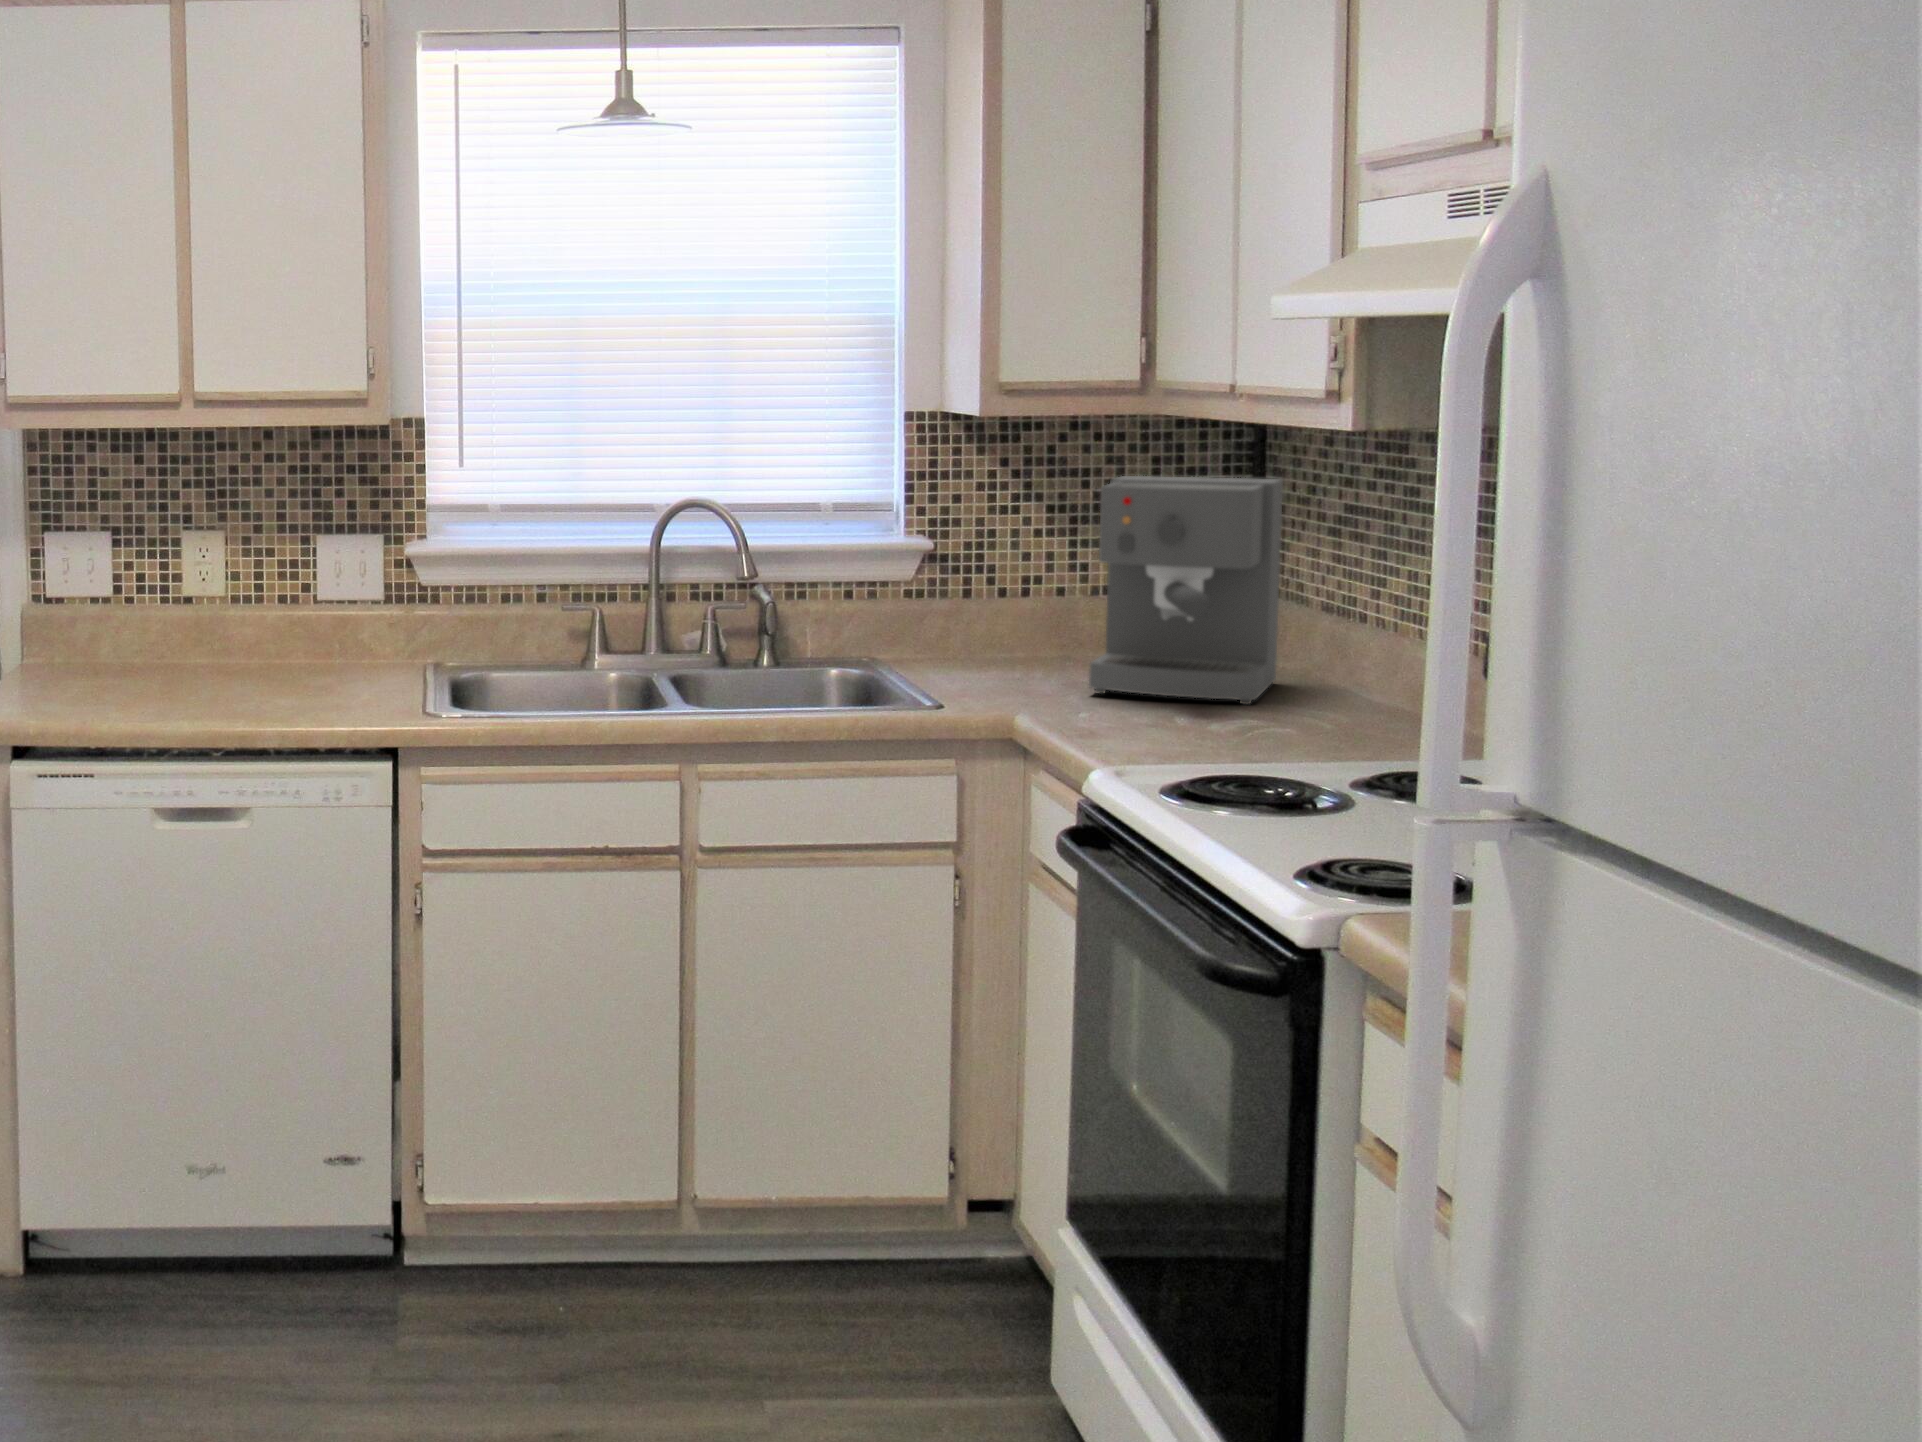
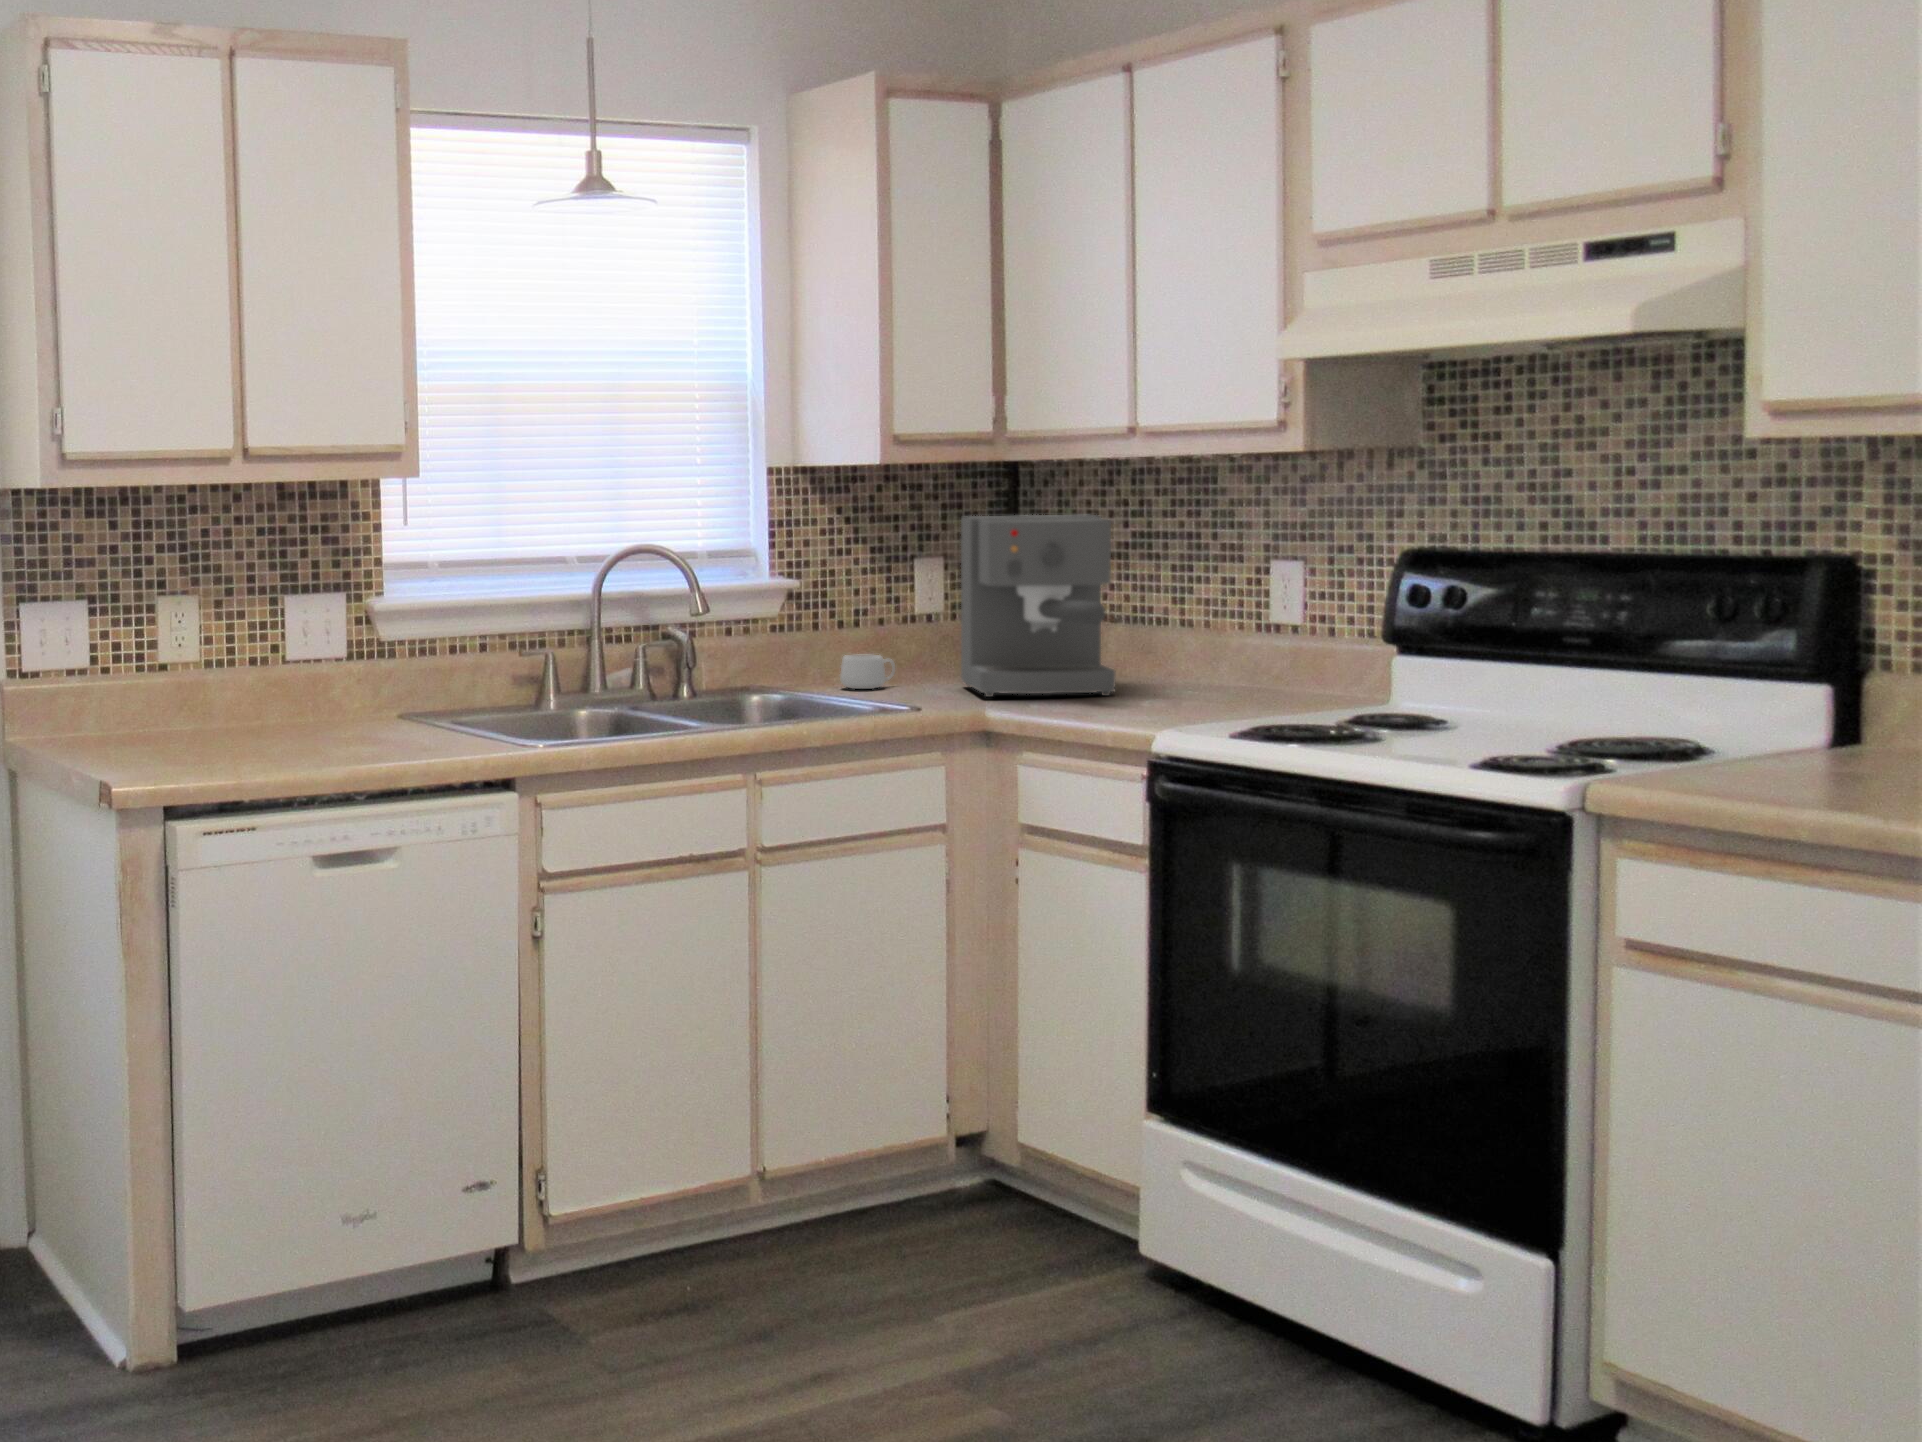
mug: none [984,628,1053,669] -> present [840,654,895,689]

